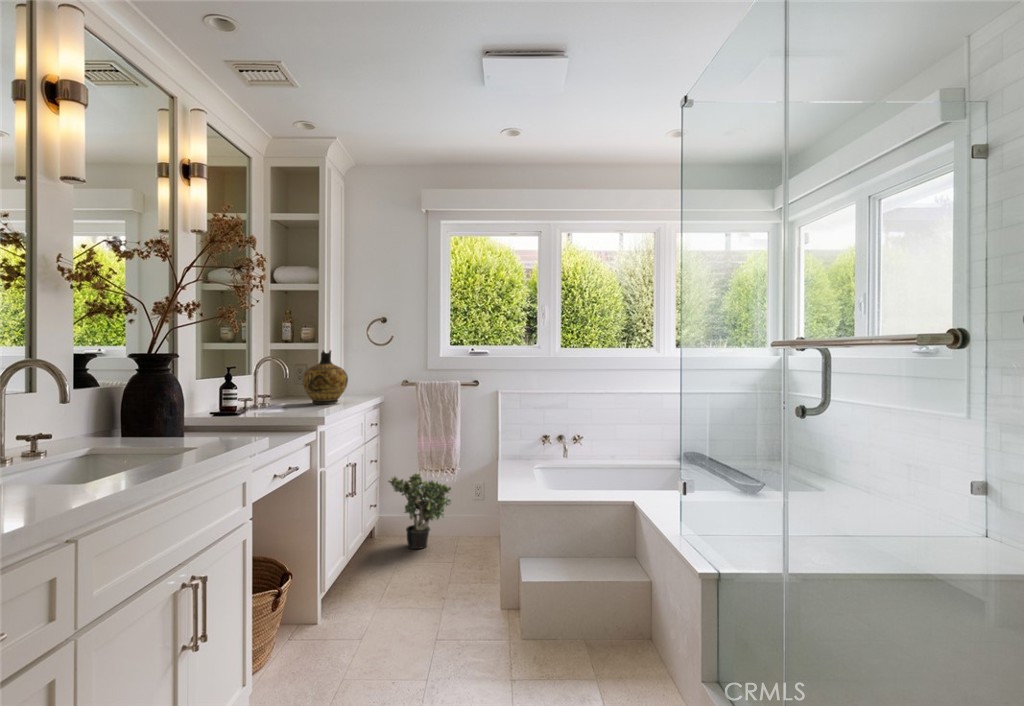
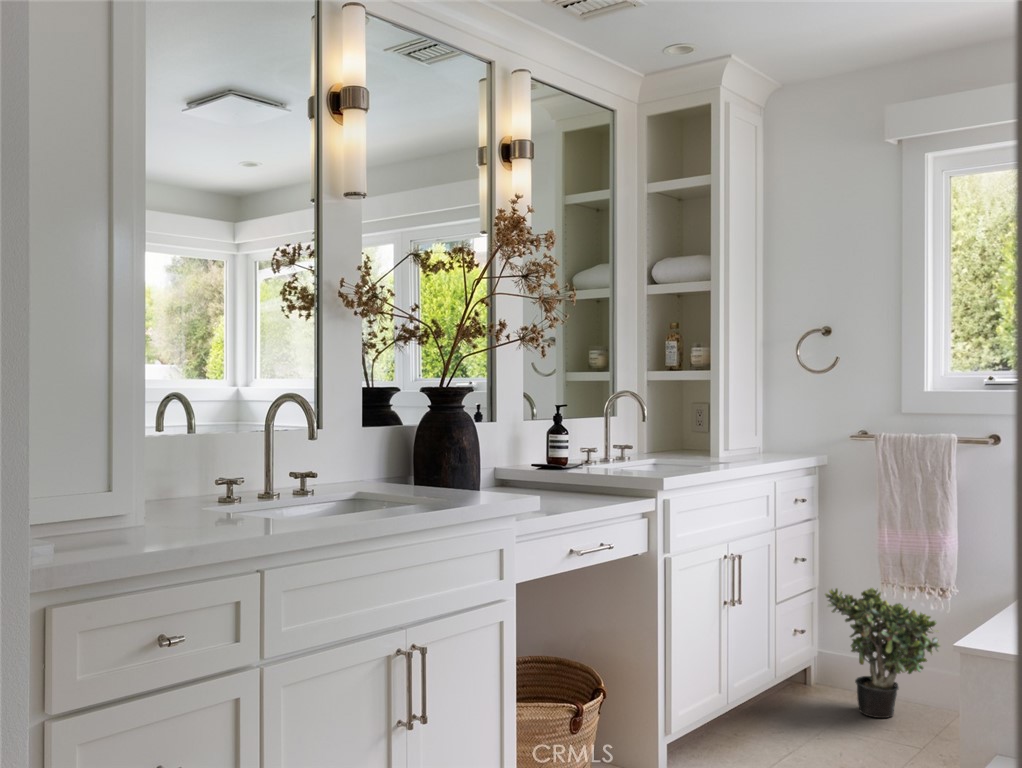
ceramic jug: present [303,350,348,404] -> none [684,380,751,462]

